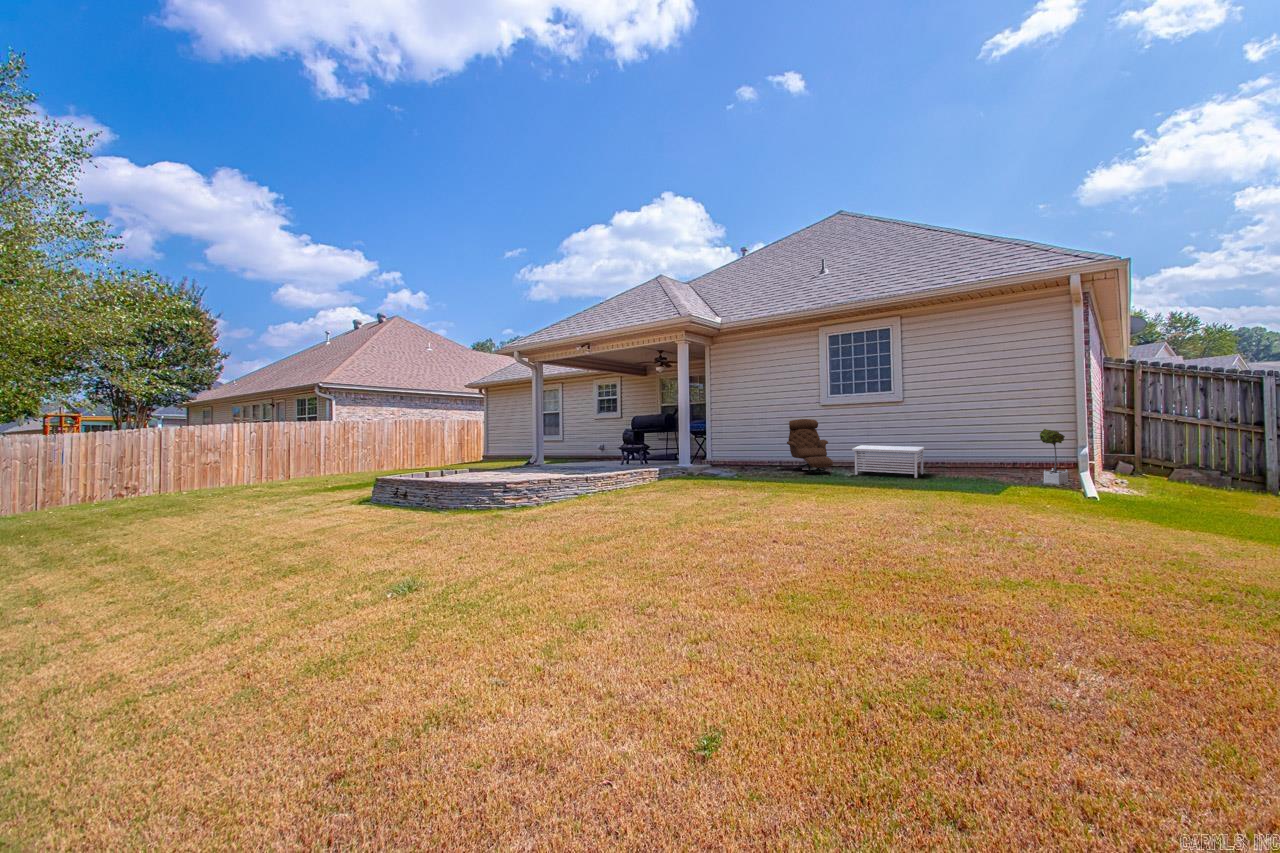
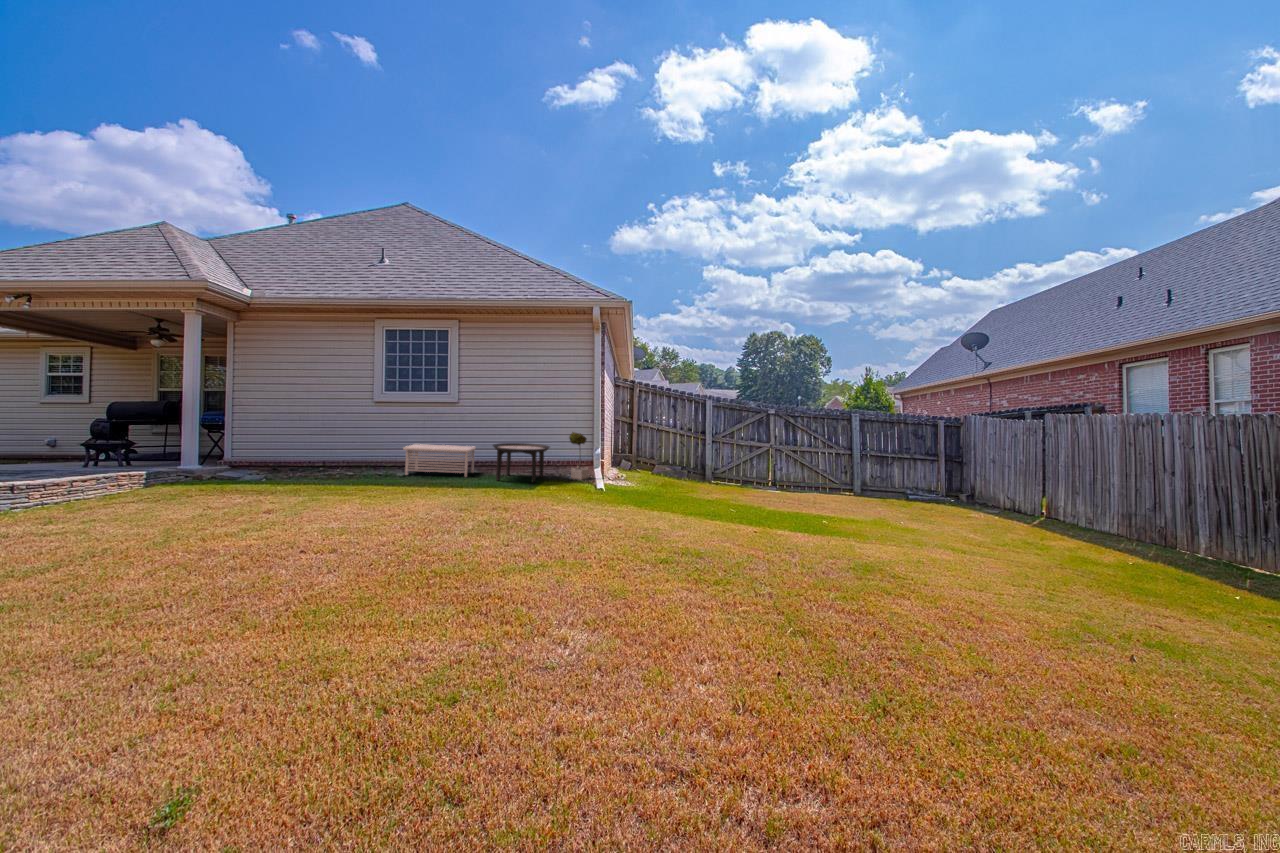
lounge chair: present [787,419,833,475] -> none [329,415,382,476]
round table: none [944,443,1015,486] -> present [493,443,550,483]

